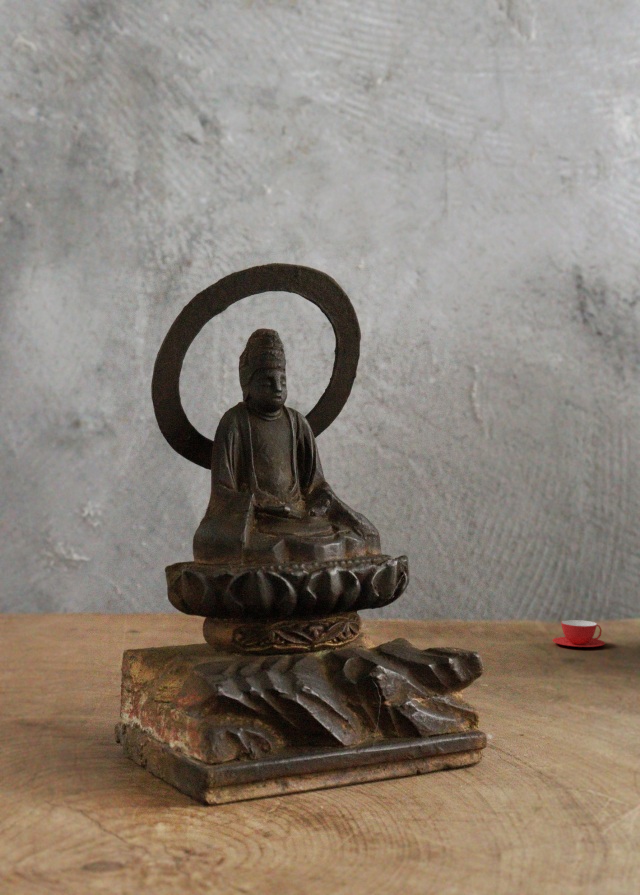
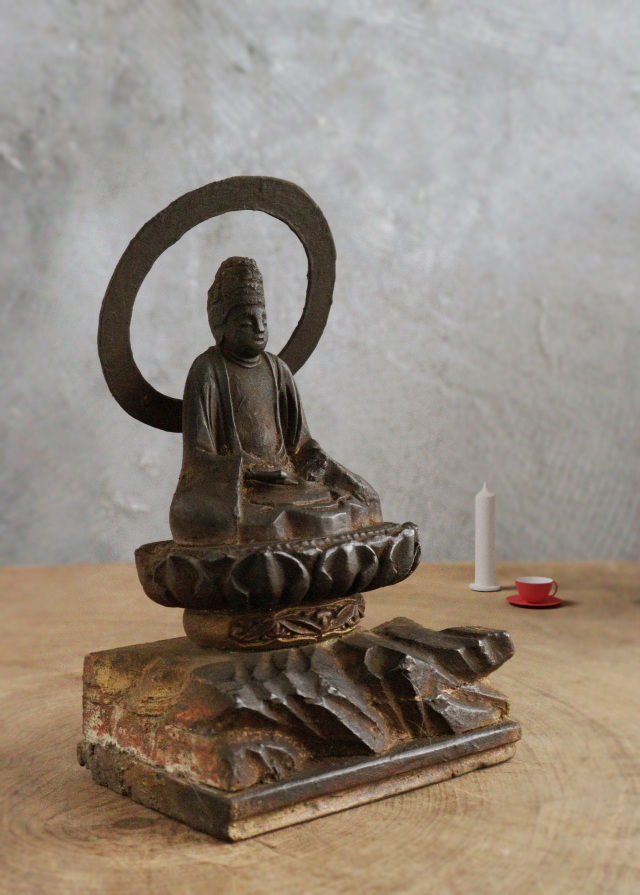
candle: none [526,531,555,633] -> present [469,481,500,591]

